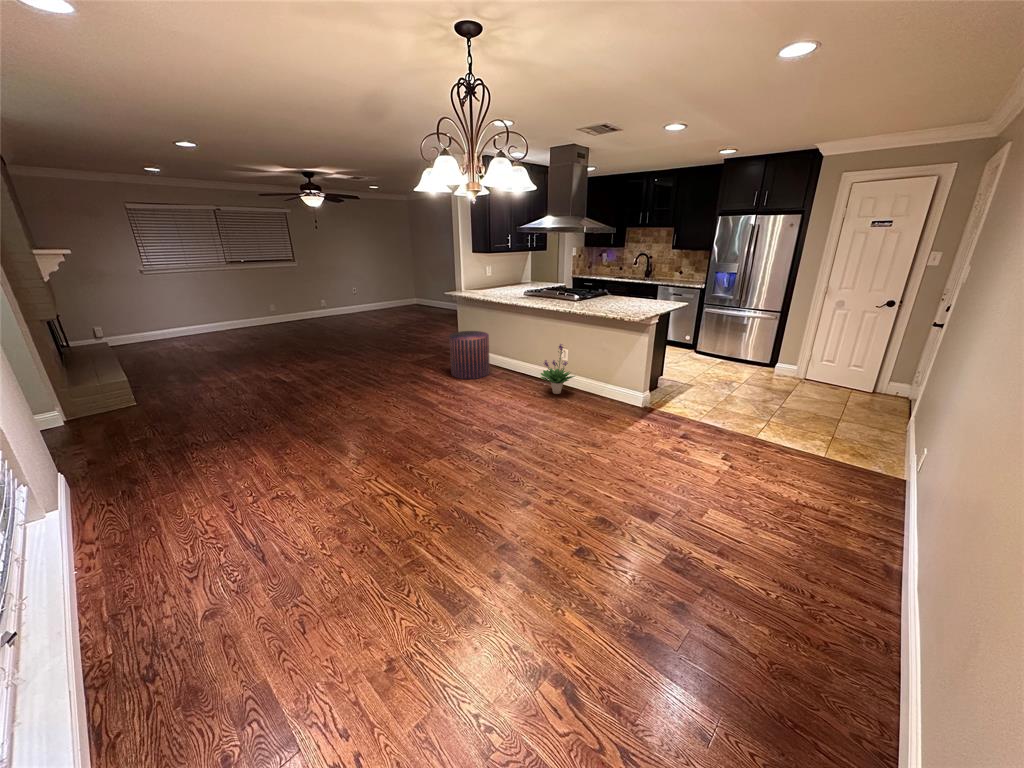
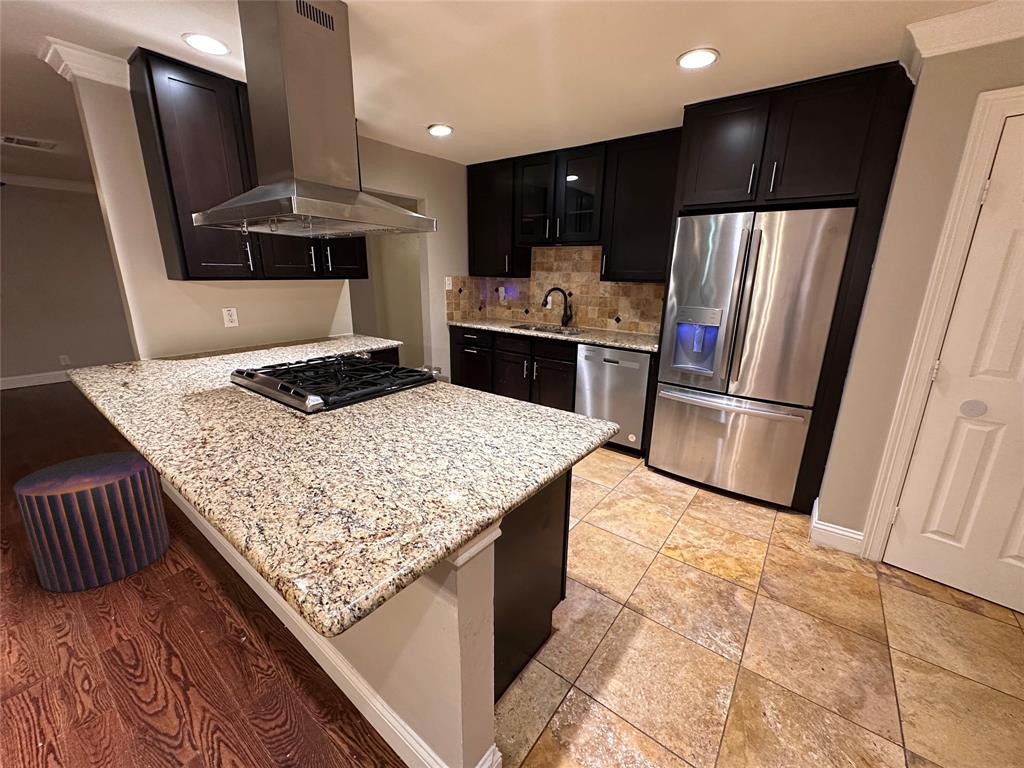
potted plant: present [540,344,574,394] -> none [173,526,303,673]

